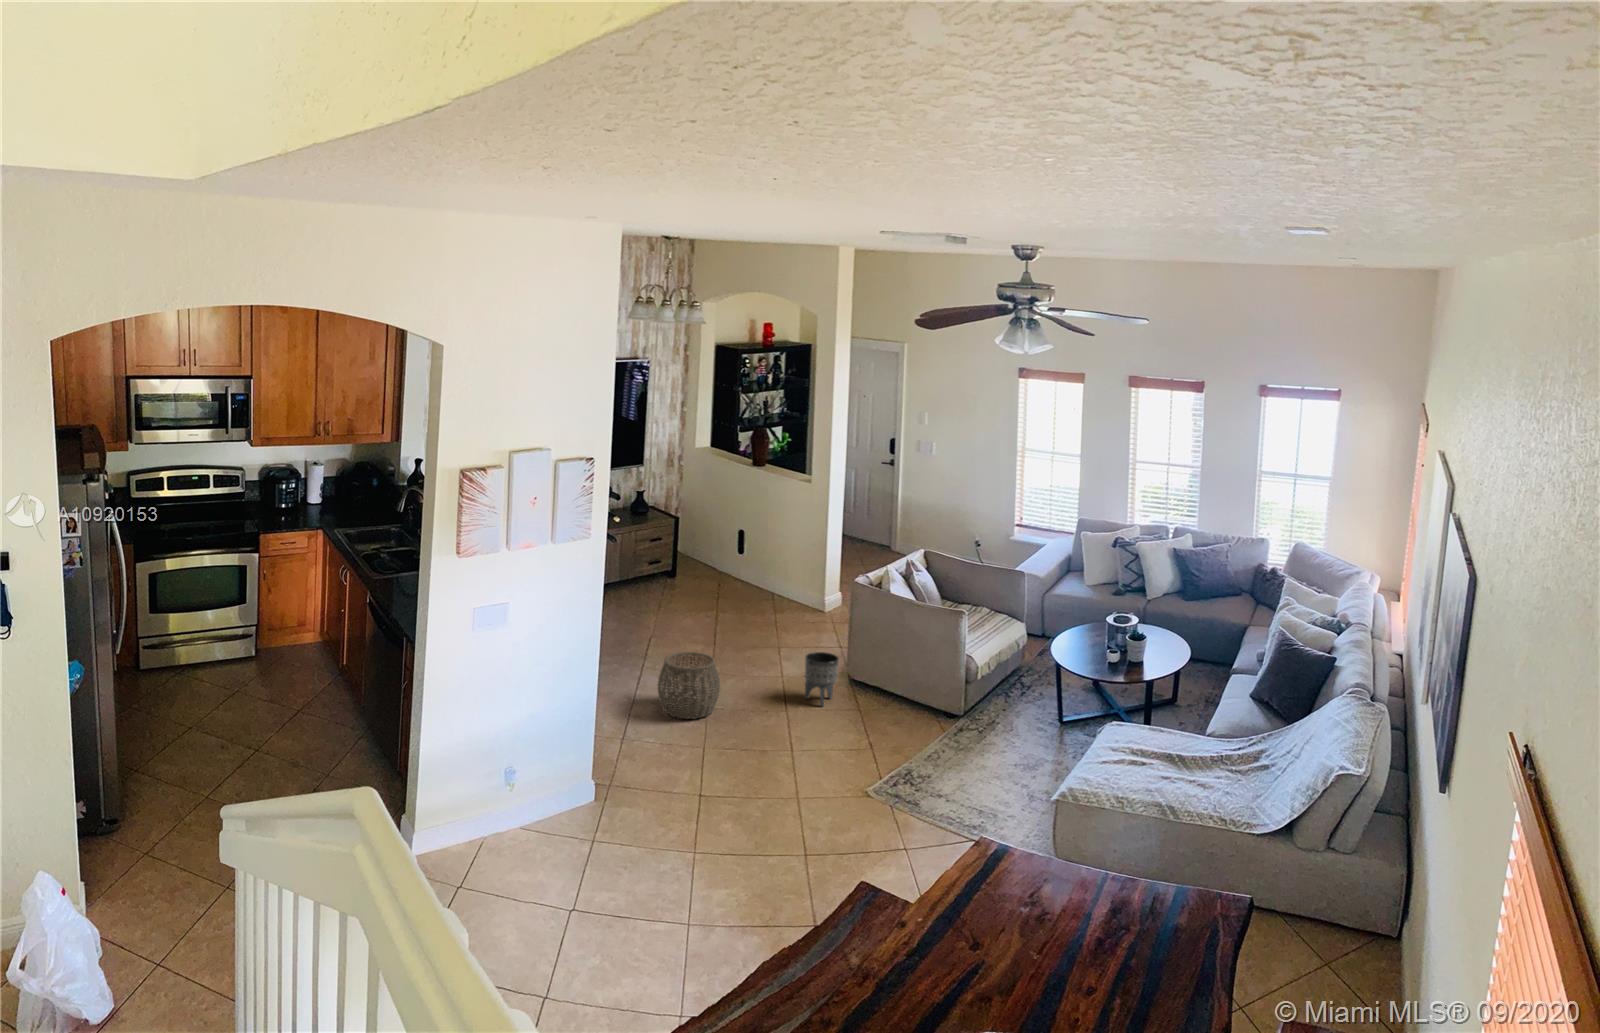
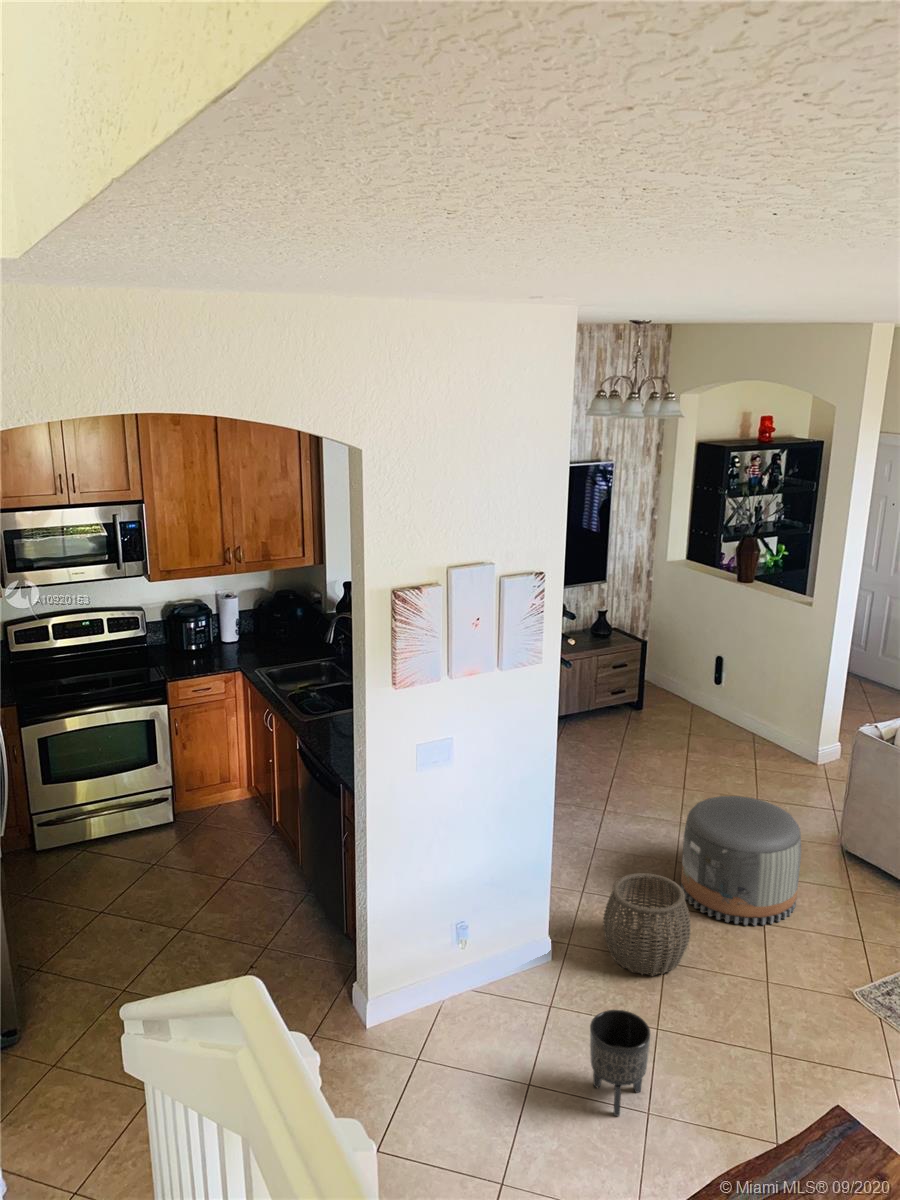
pouf: none [712,605,797,691] -> present [681,796,801,925]
planter: present [805,652,839,707] -> present [590,1010,651,1116]

